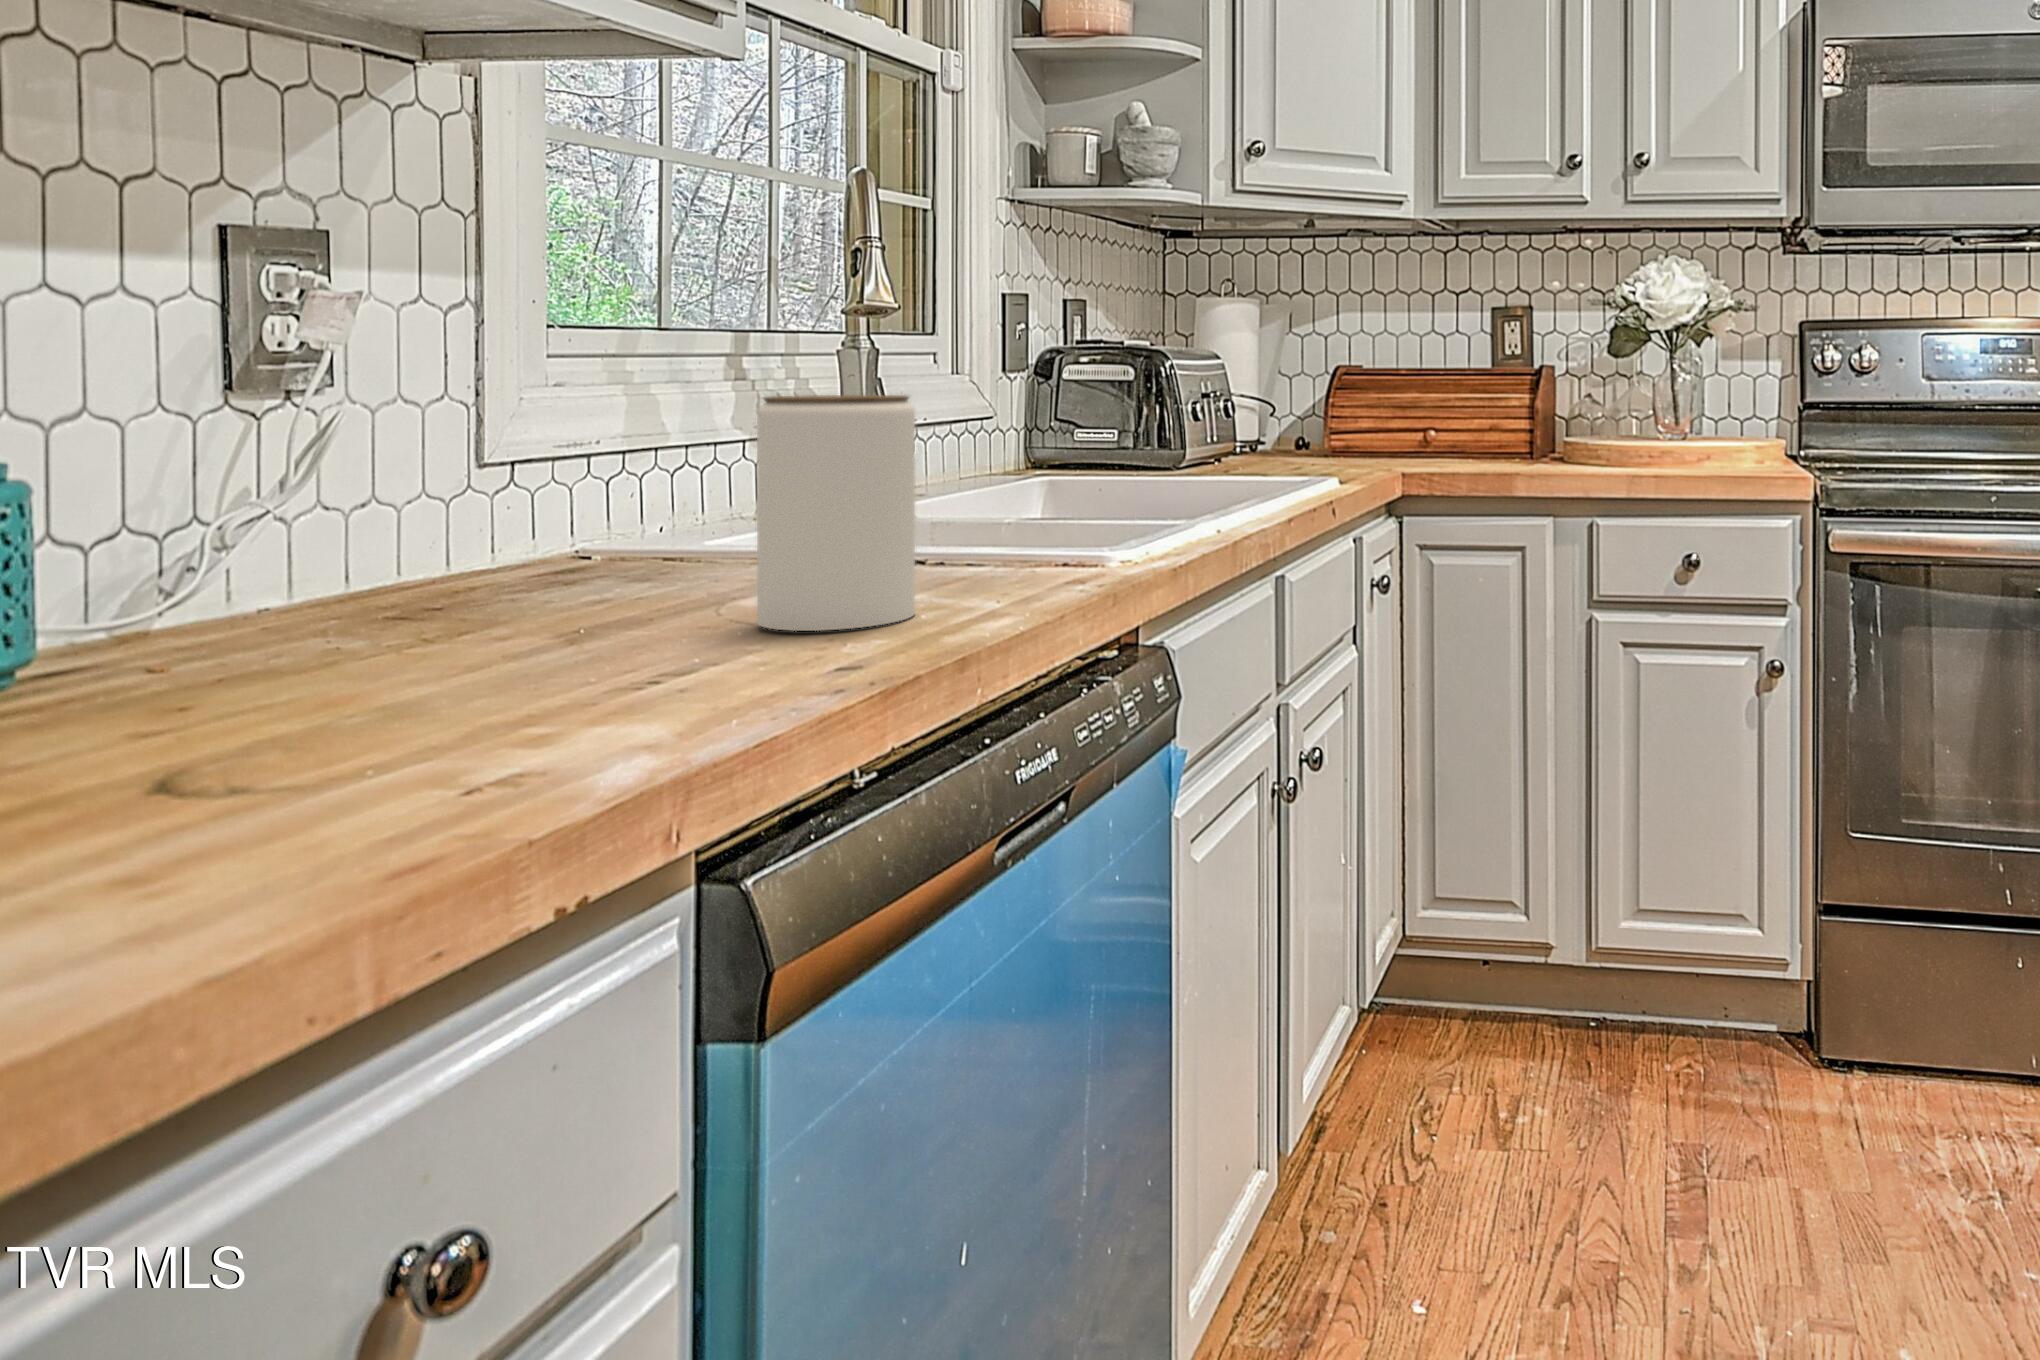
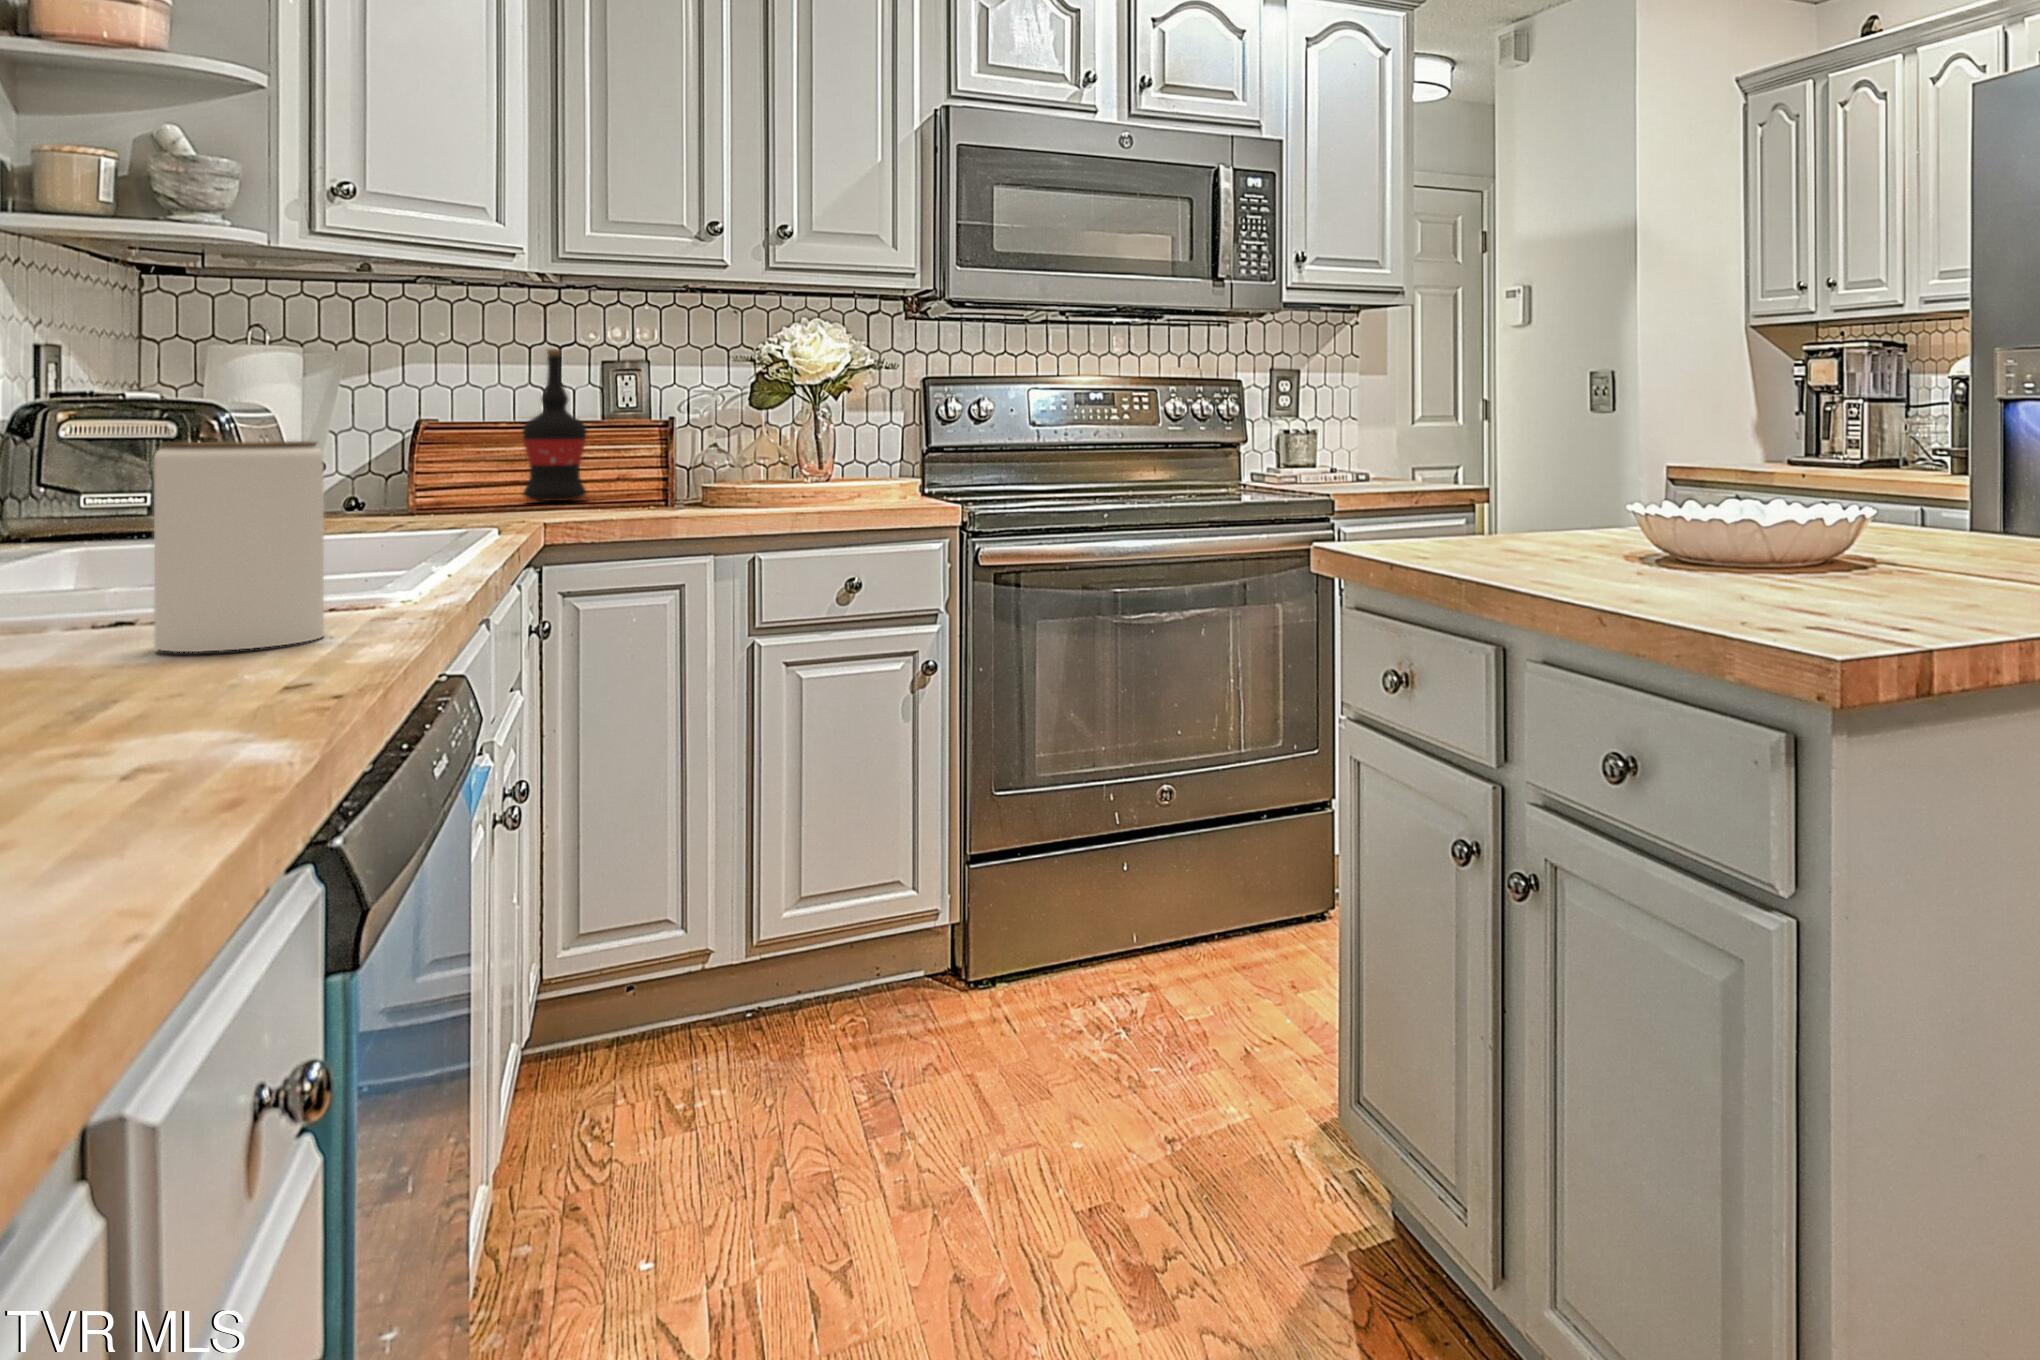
wine bottle: none [1408,296,1463,450] -> present [523,349,587,501]

